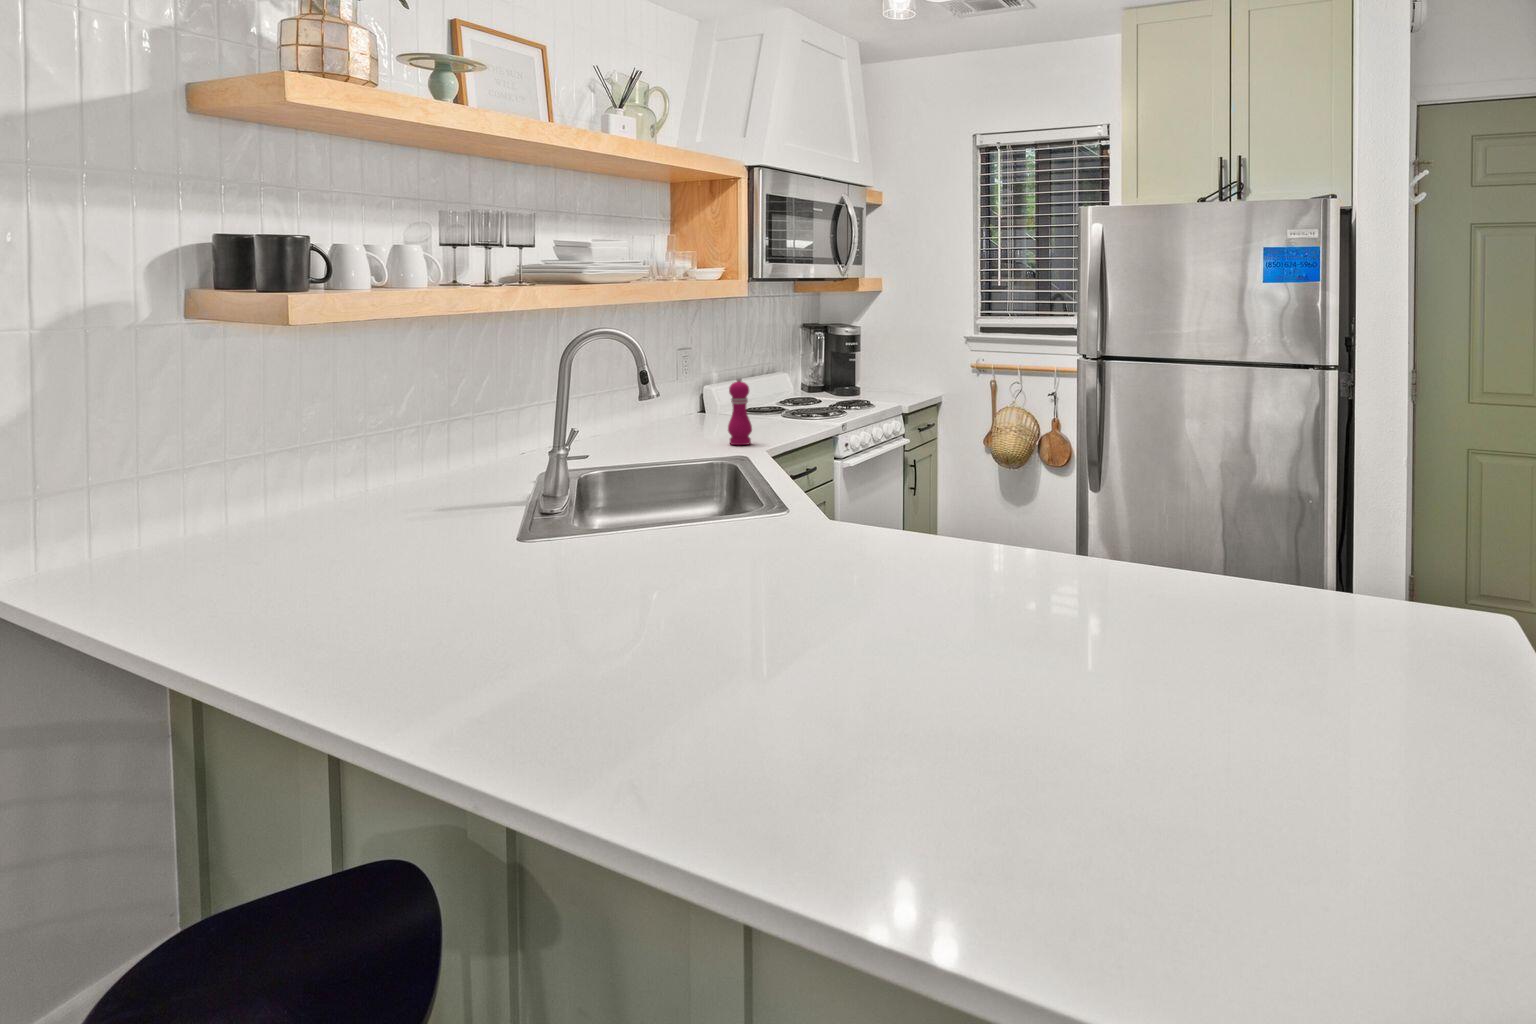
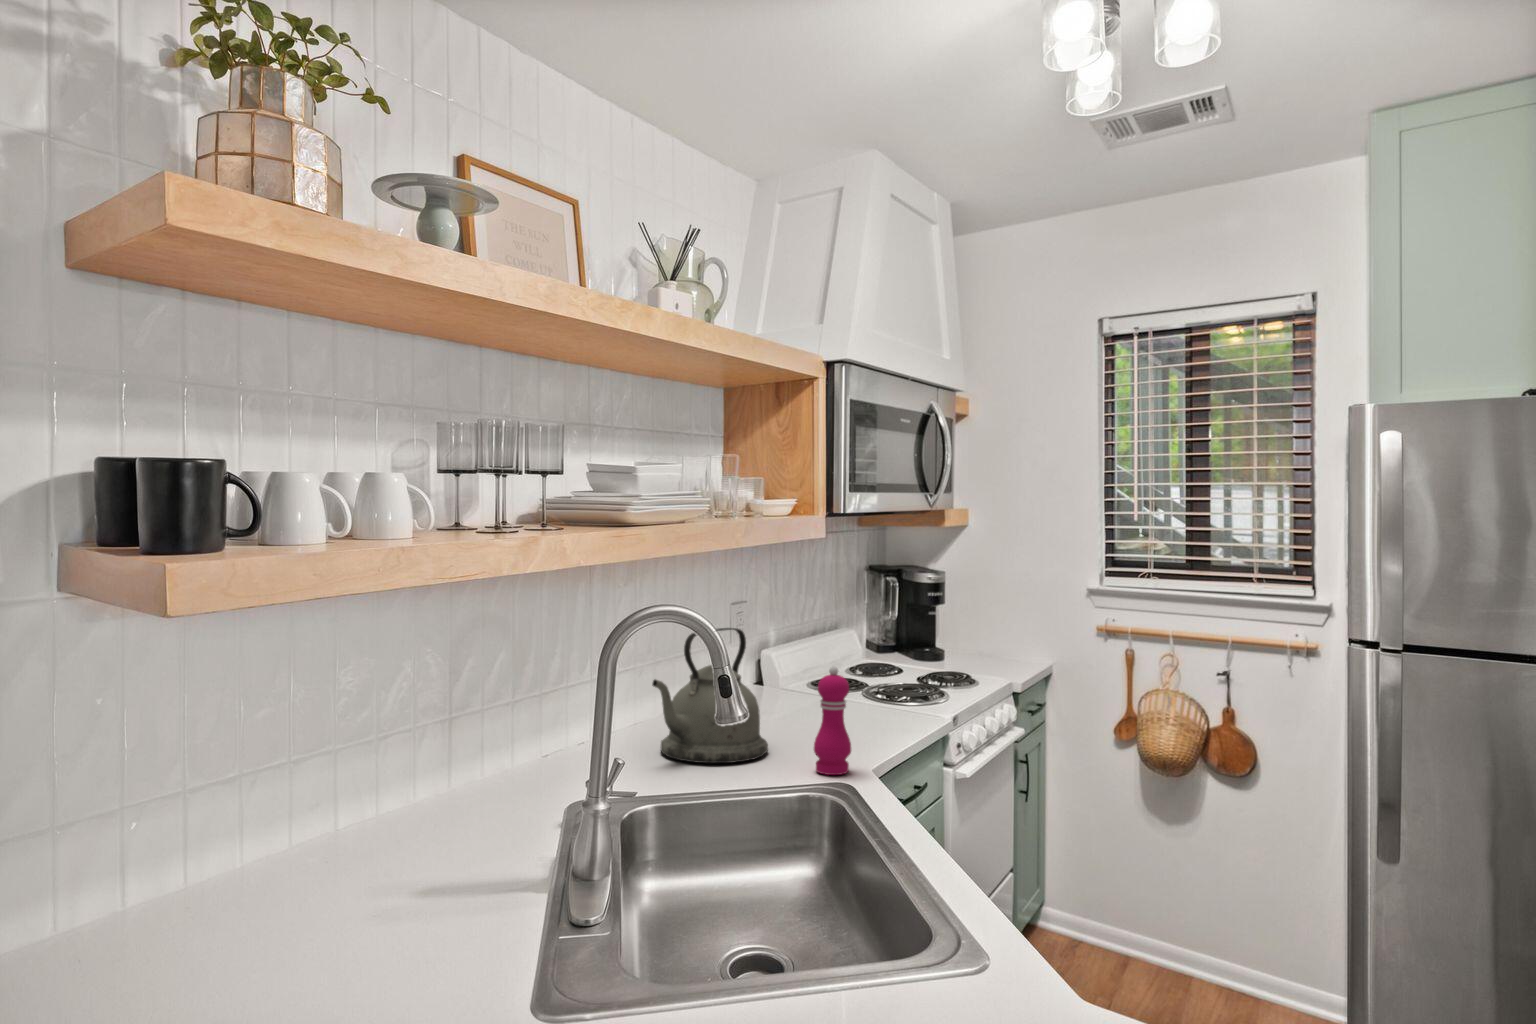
kettle: none [622,357,702,442] -> present [652,628,768,763]

